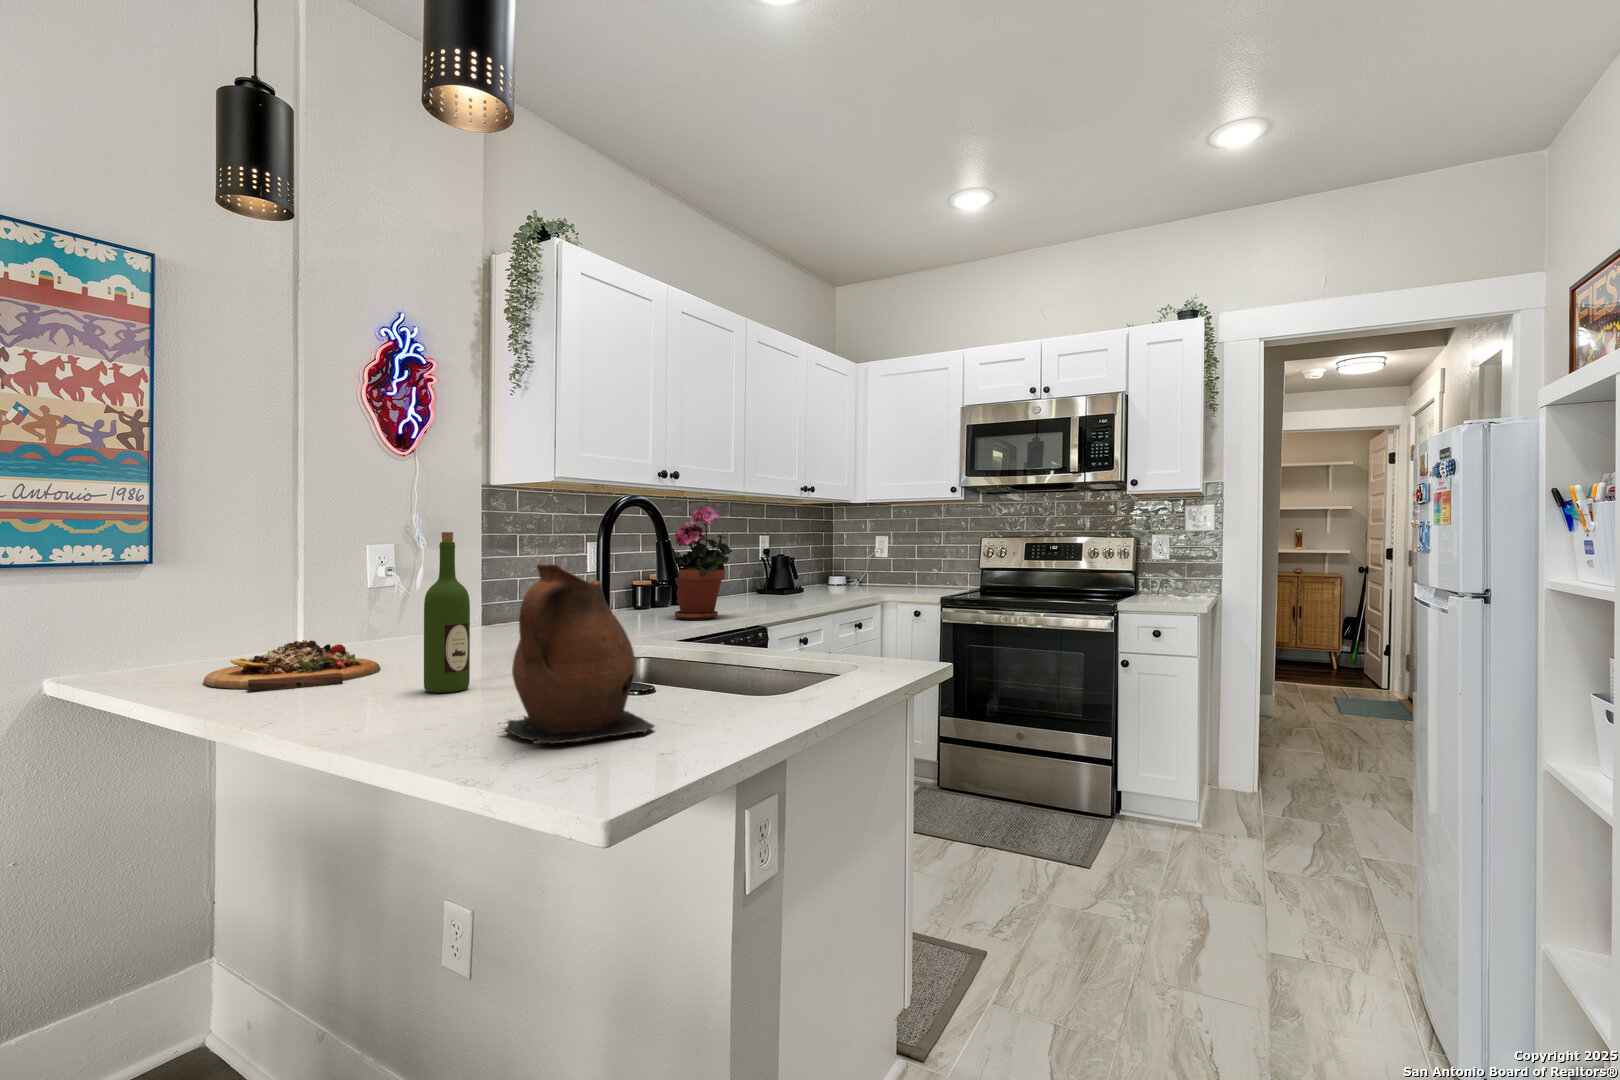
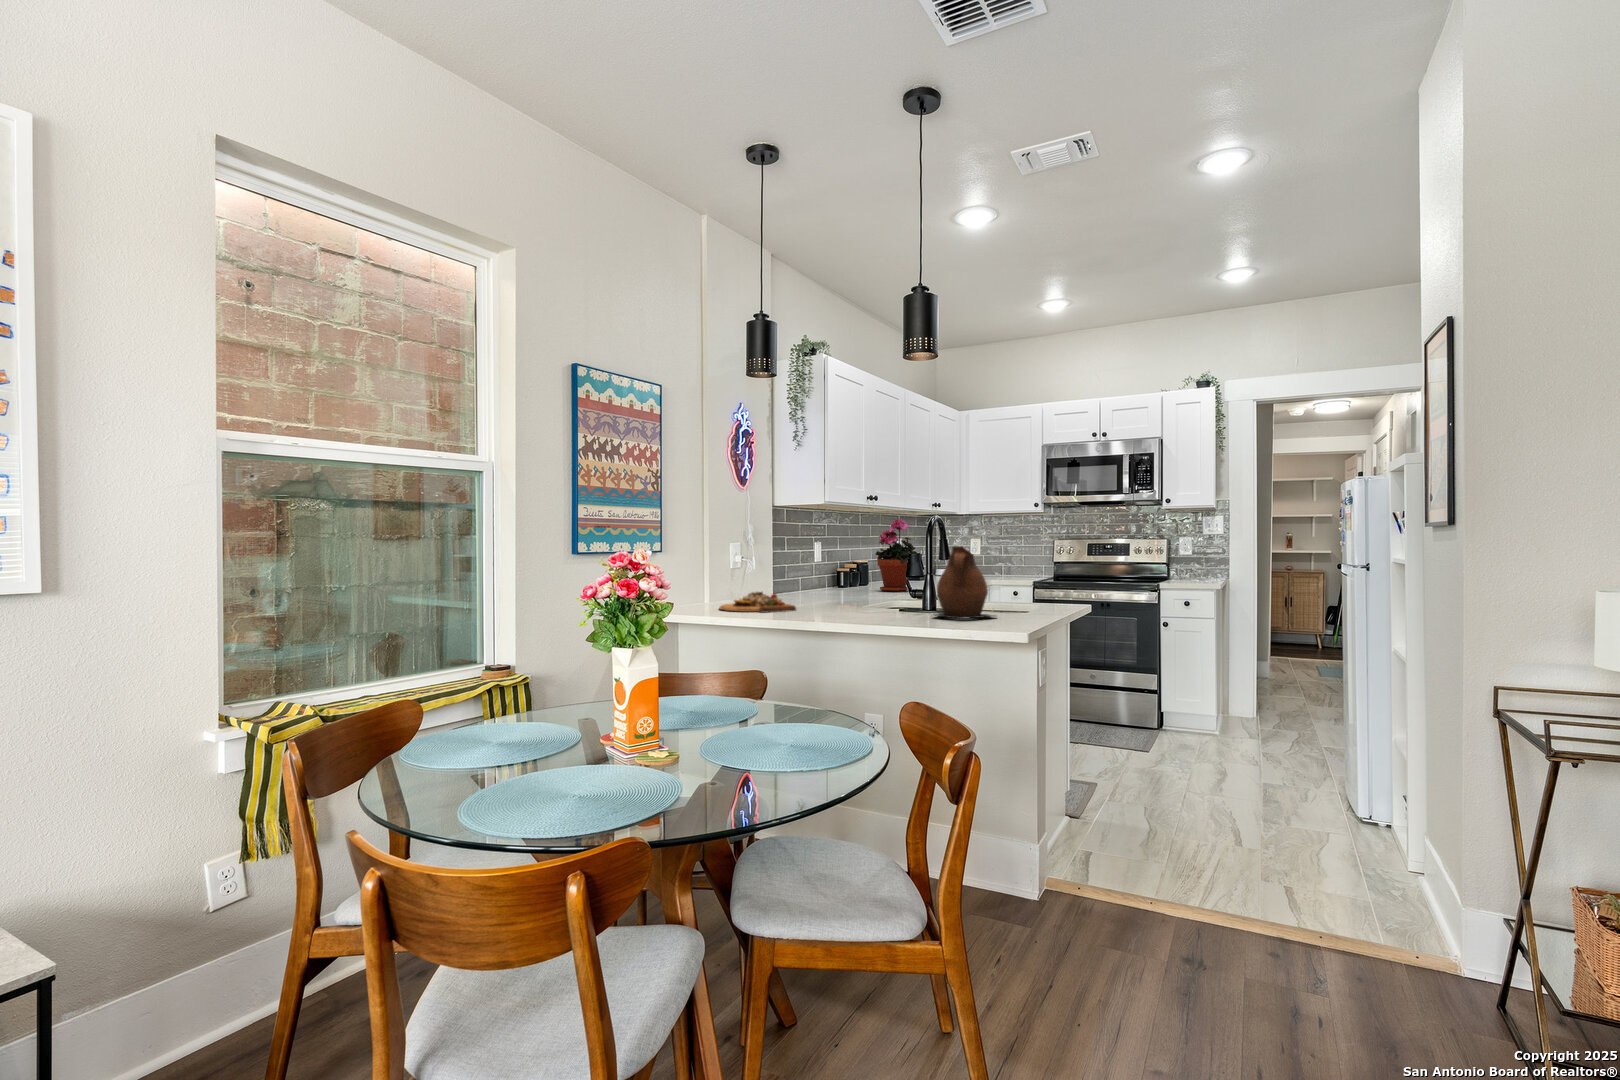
wine bottle: present [424,532,470,693] -> none [848,534,869,612]

